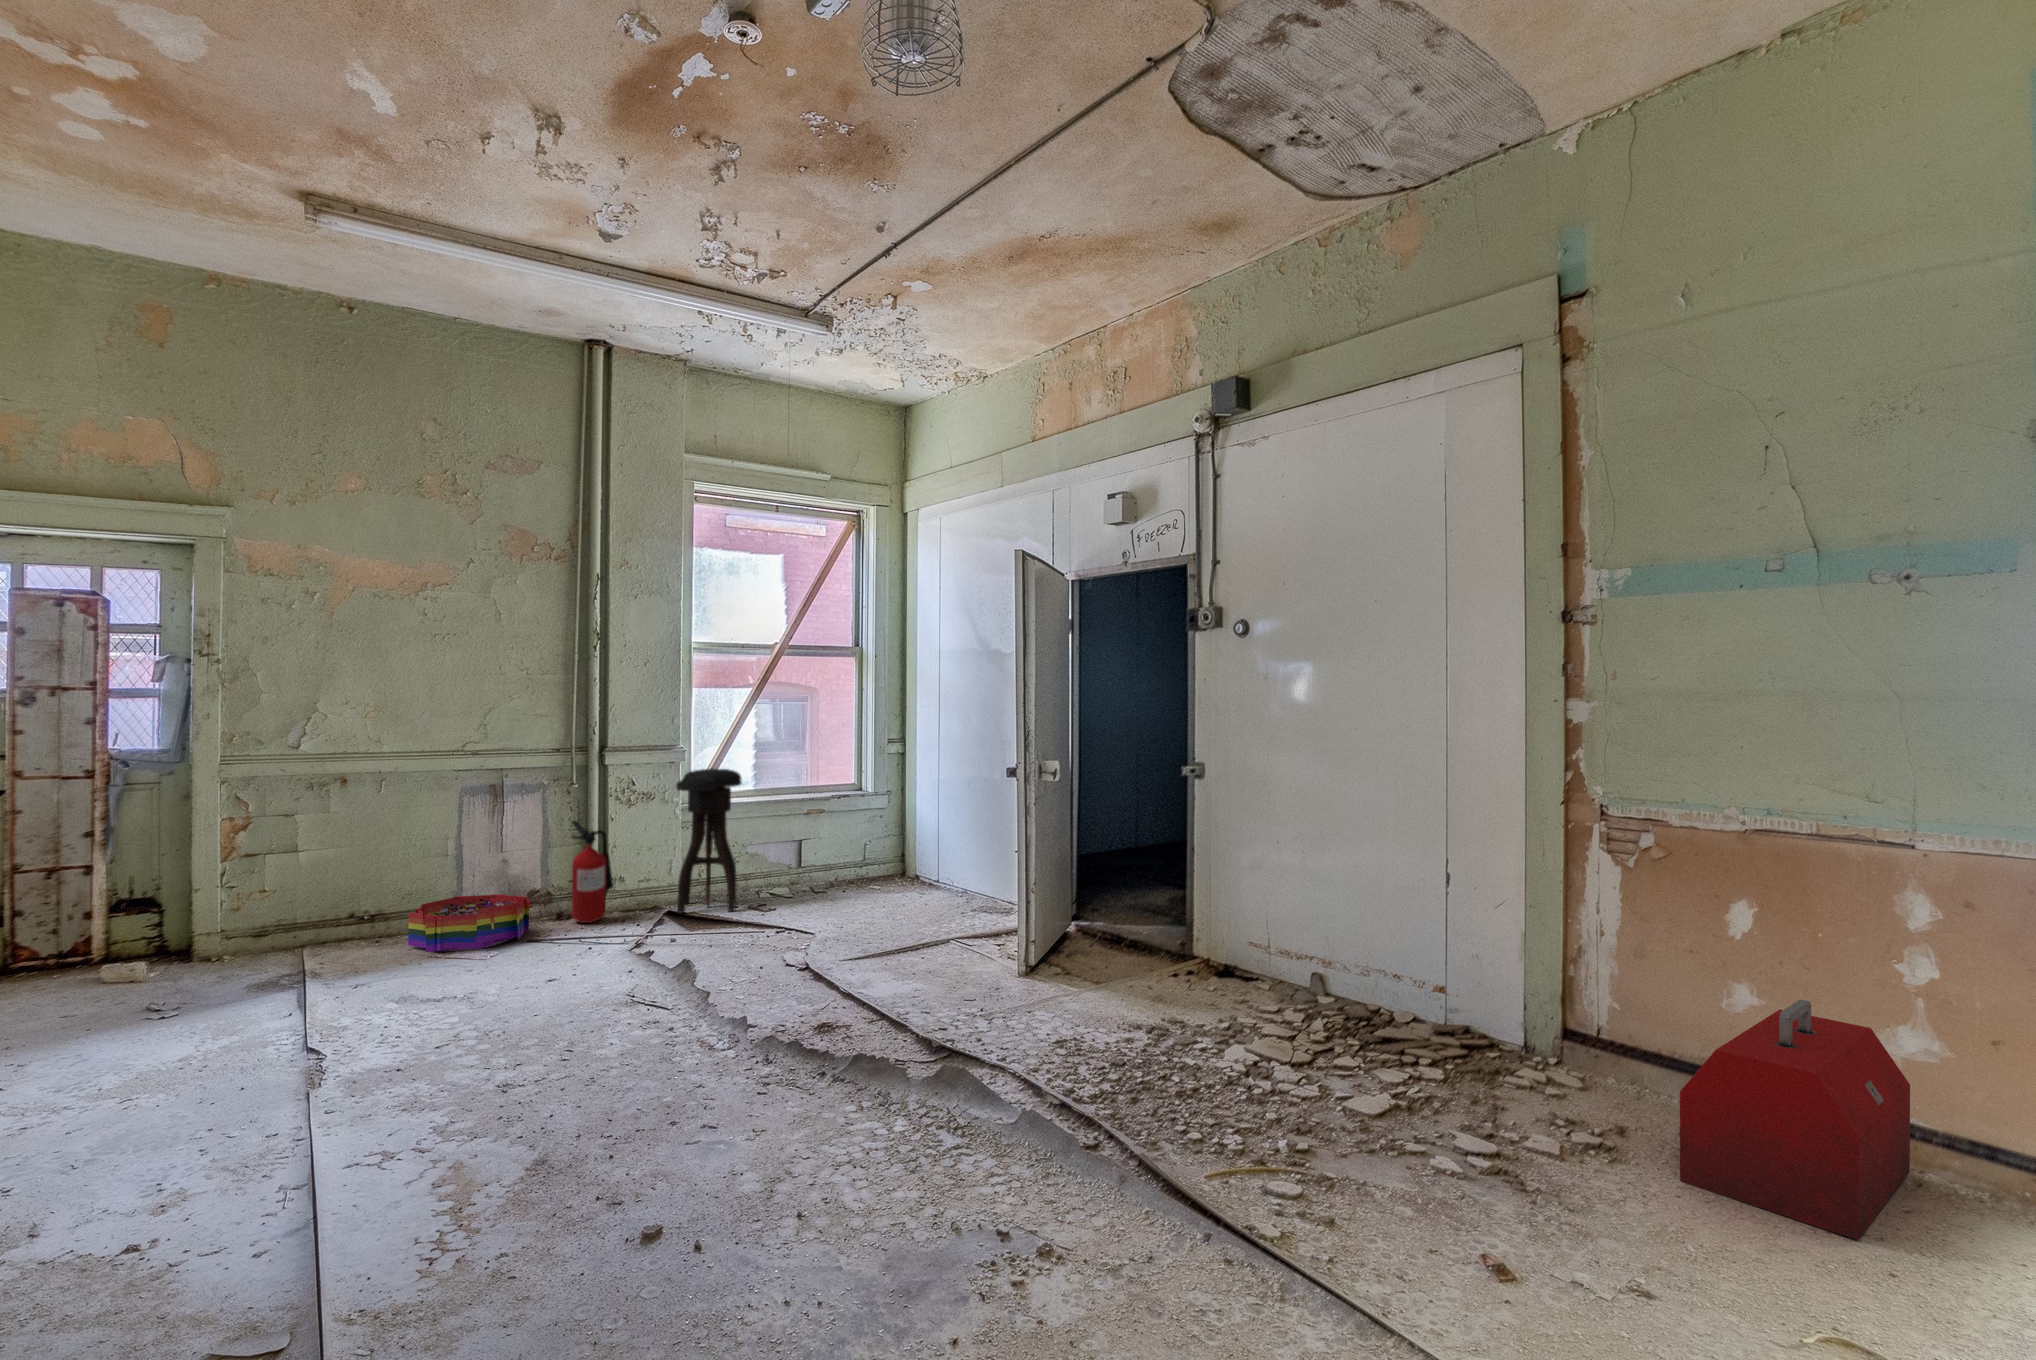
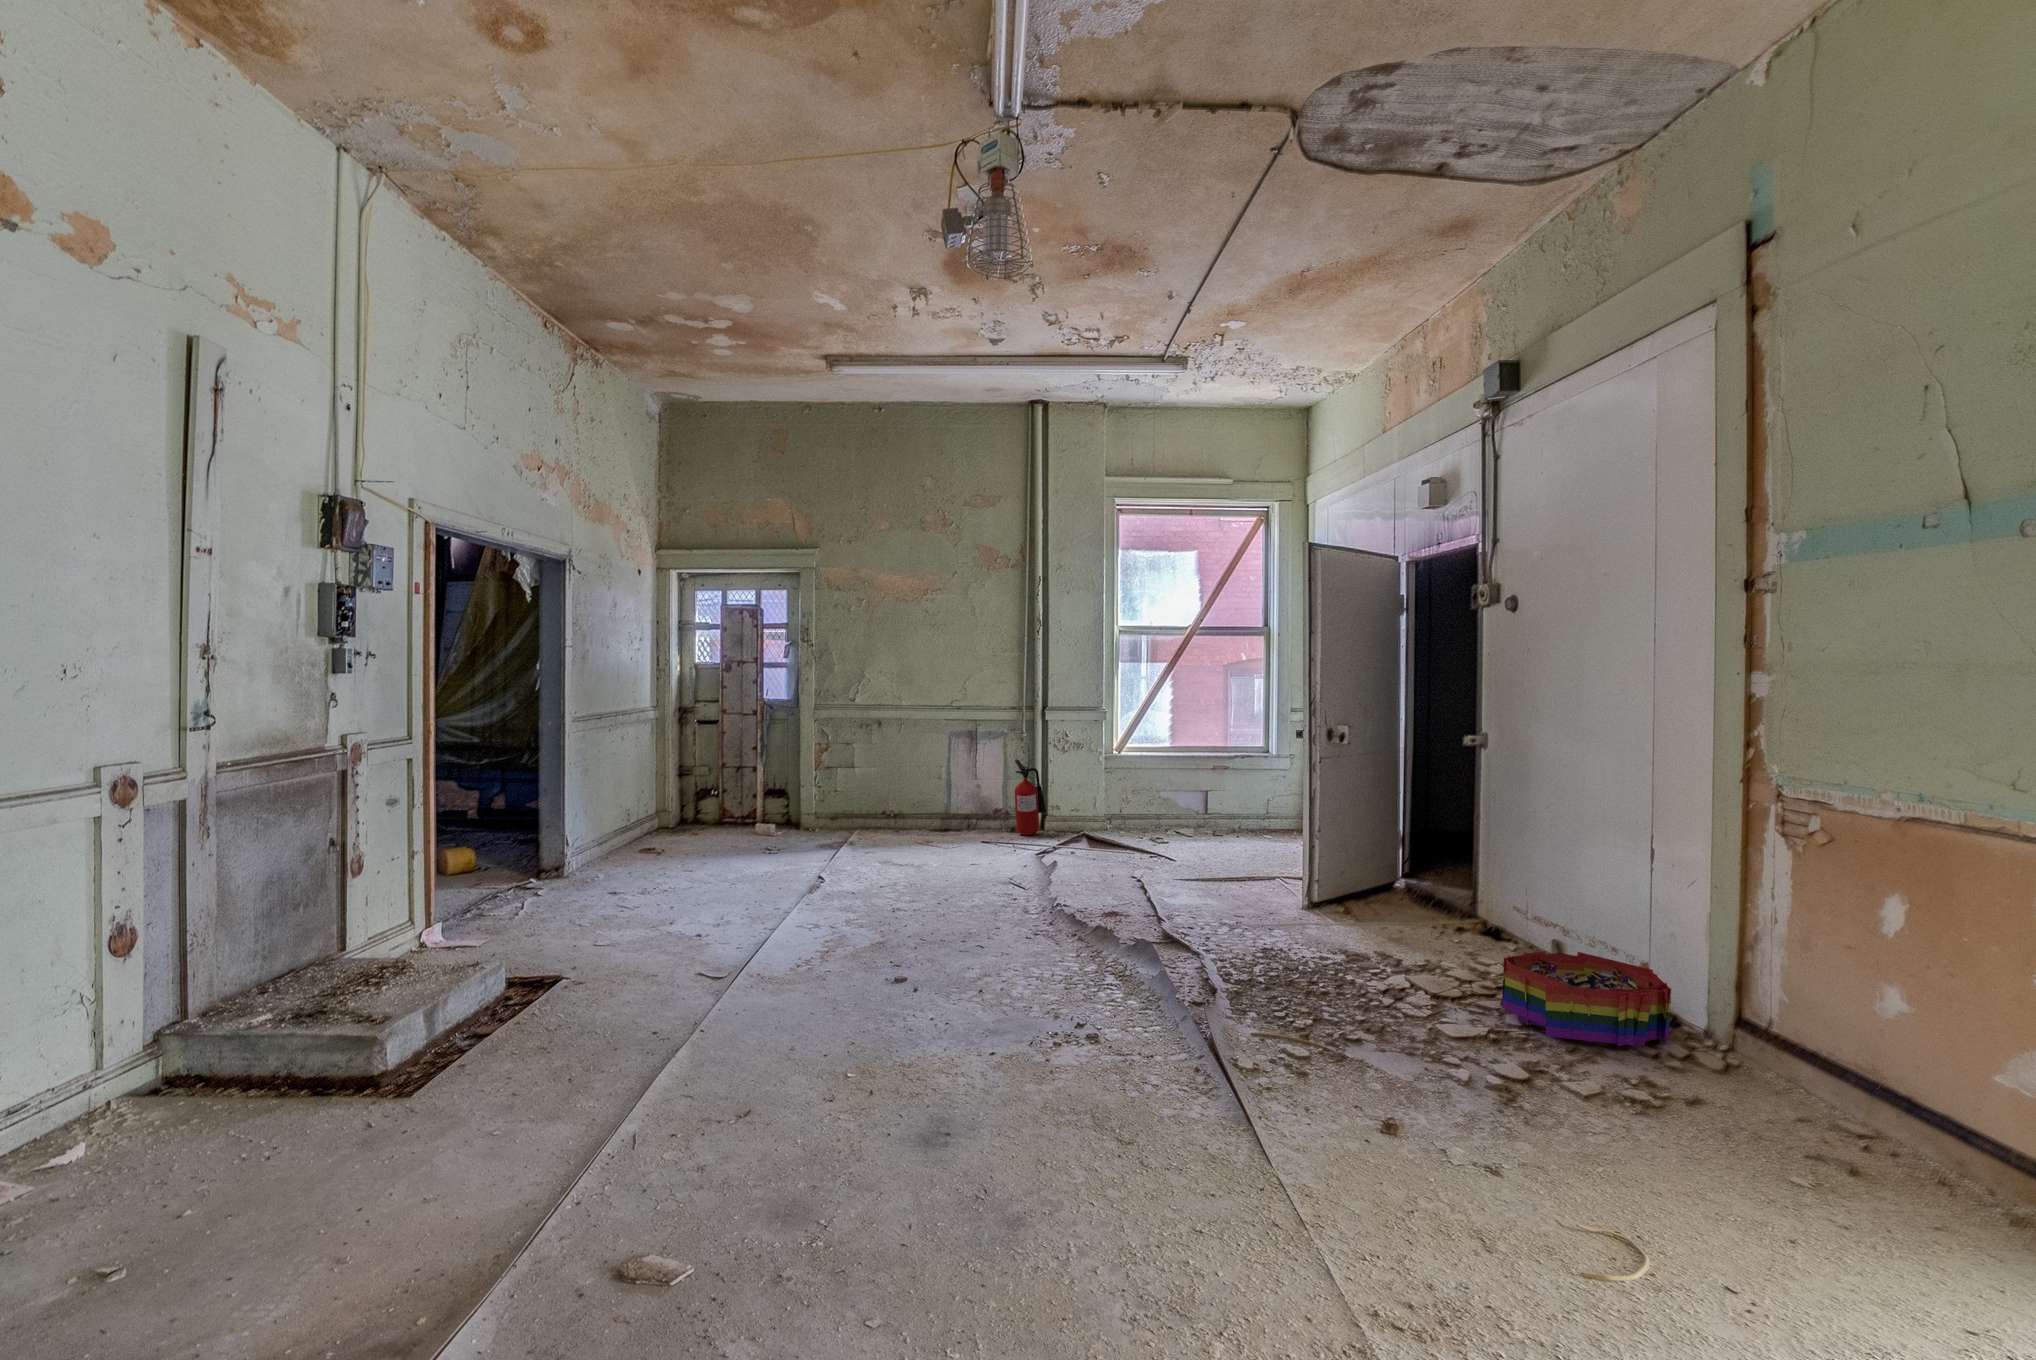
stool: present [676,769,741,913] -> none [1084,727,1141,840]
storage bin: present [408,894,530,952] -> present [1502,951,1671,1046]
toolbox: present [1680,1000,1910,1240] -> none [1683,996,2025,1220]

